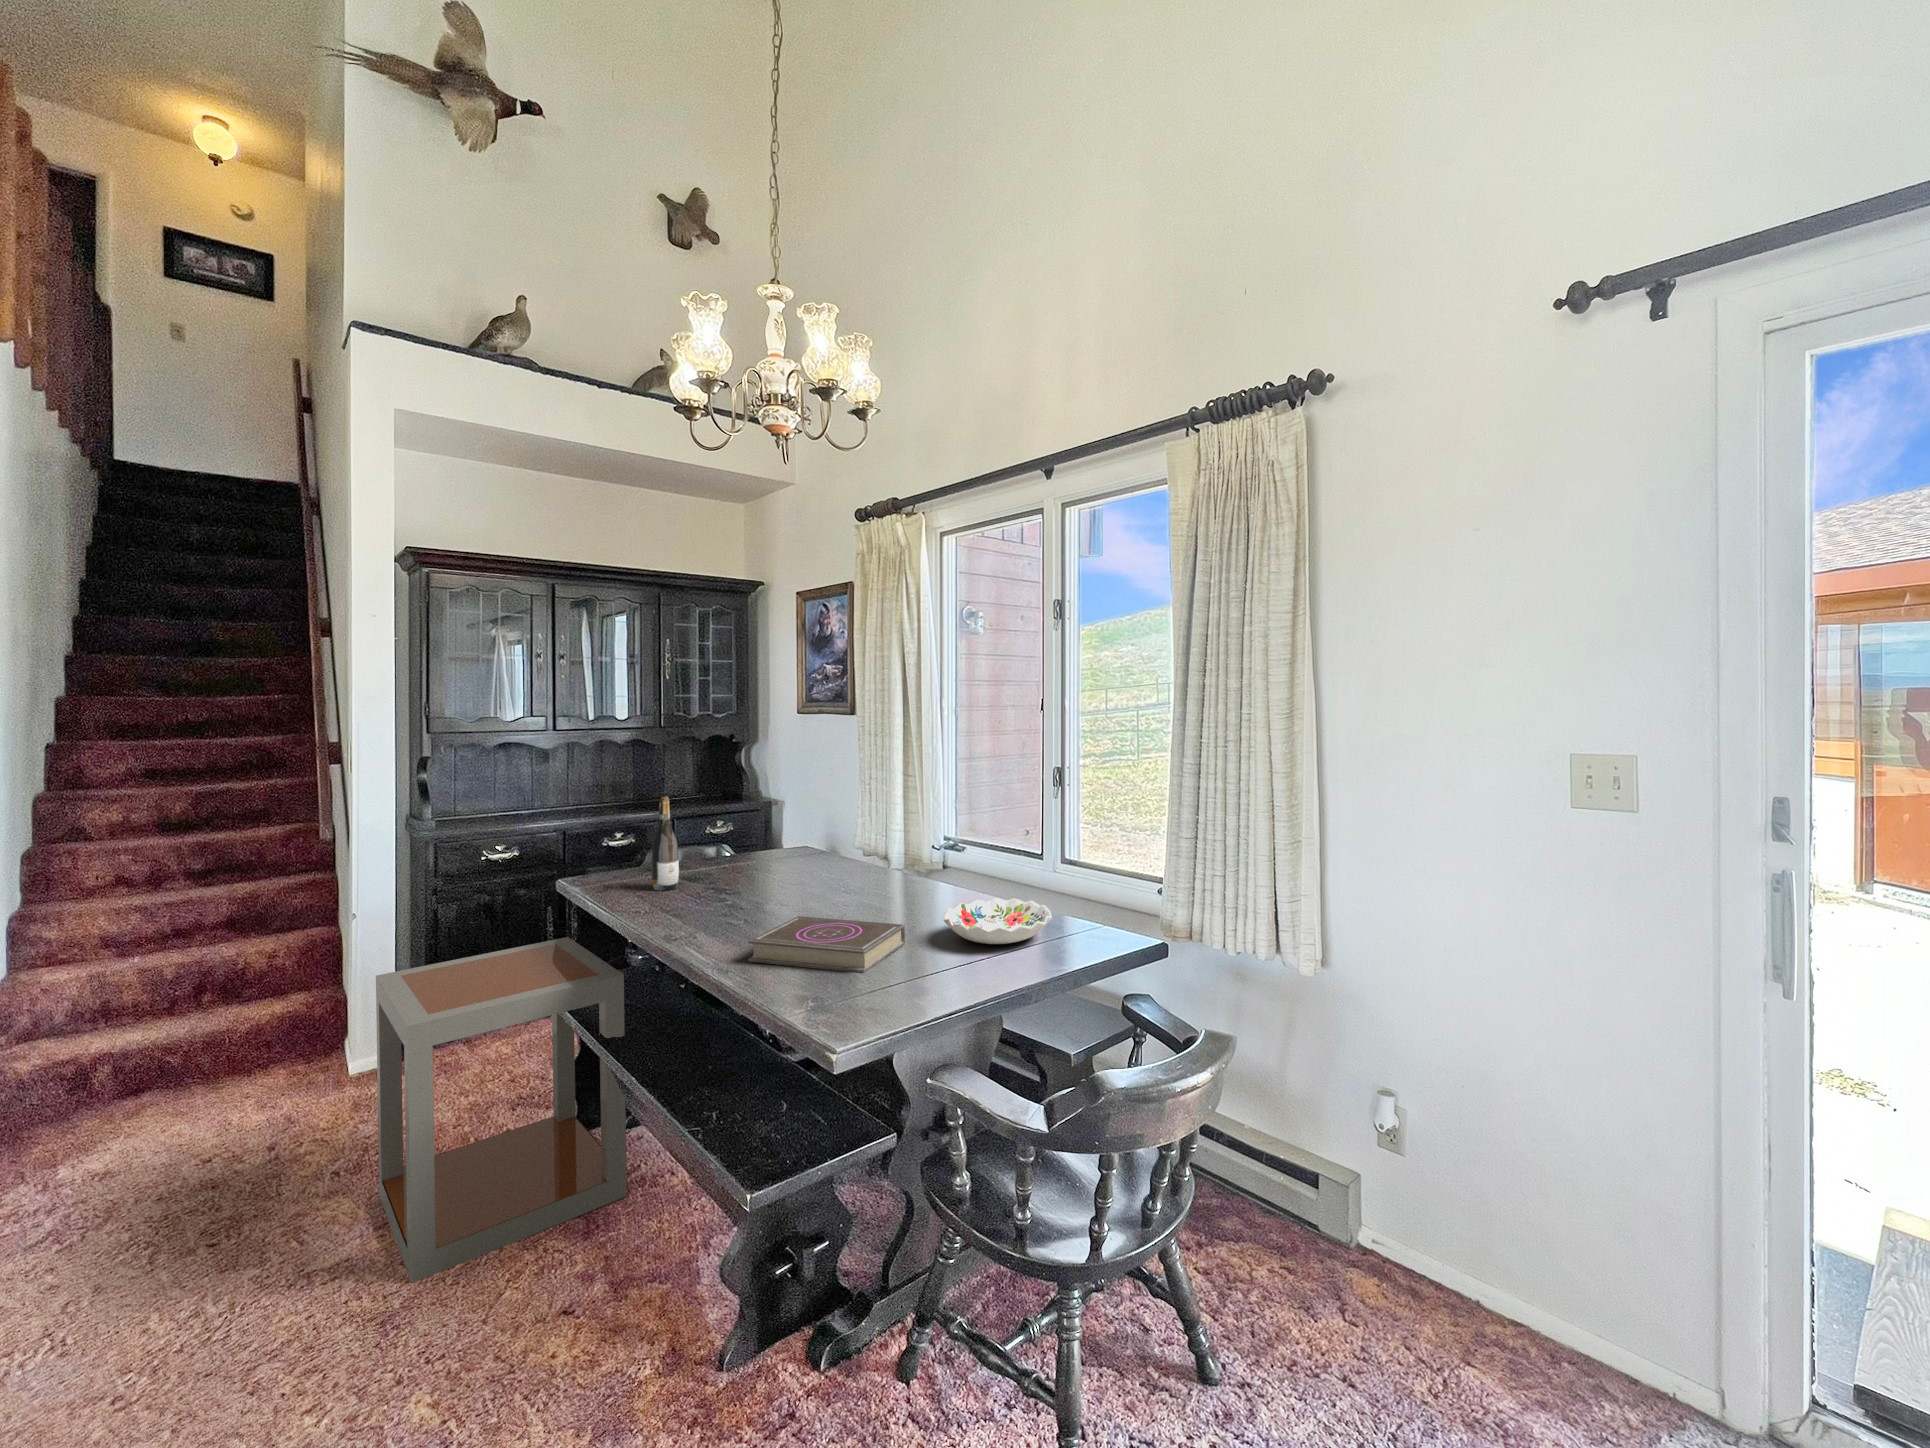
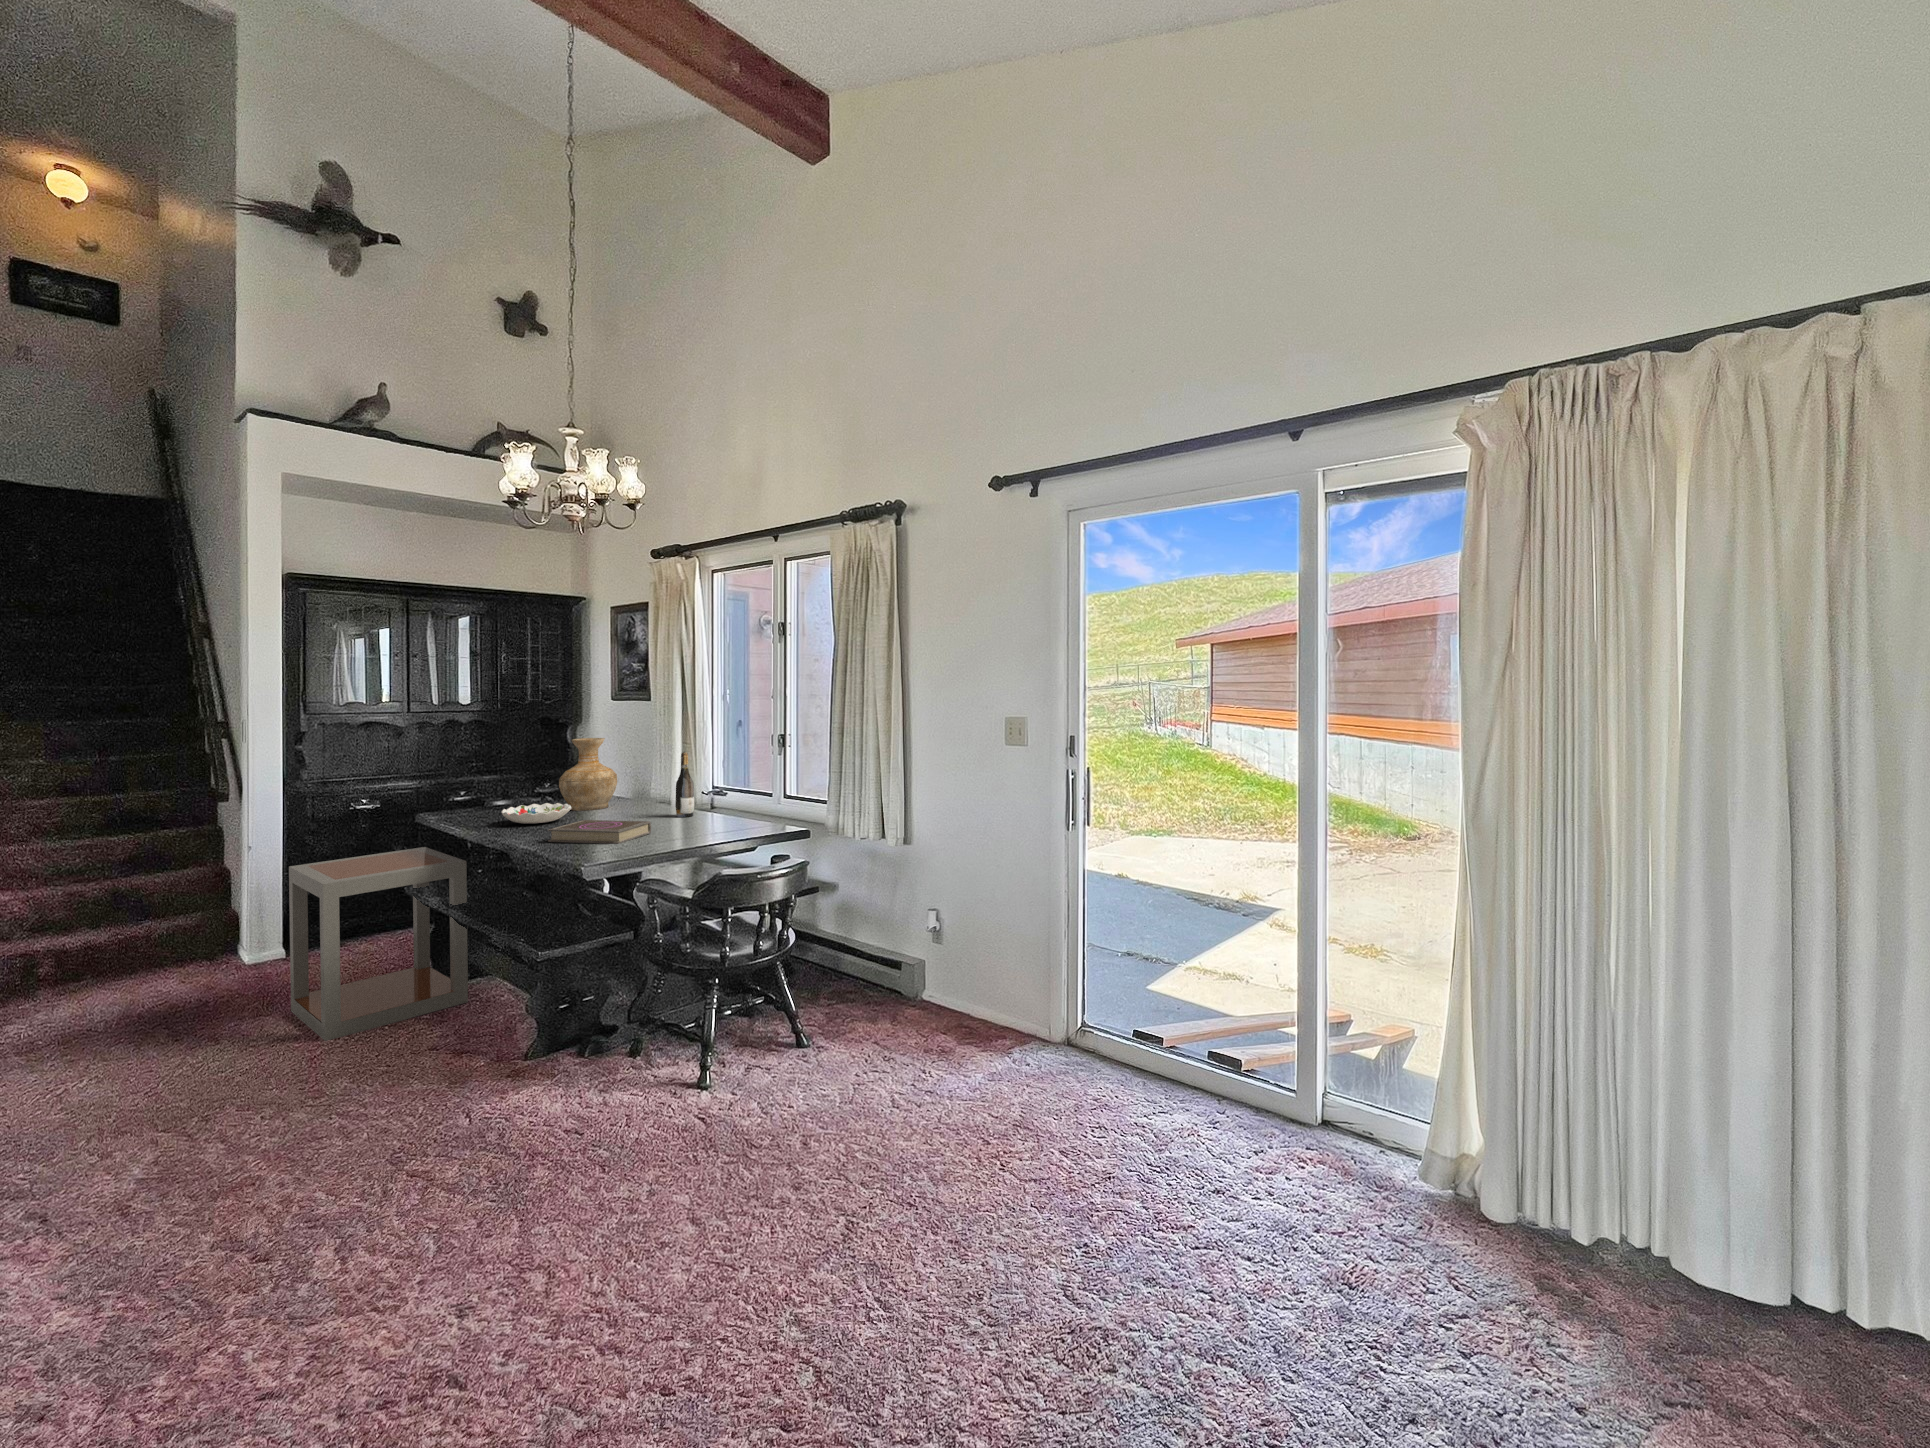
vase: none [748,772,827,880] -> present [559,738,617,811]
wine bottle: present [652,796,679,891] -> present [675,752,694,817]
decorative bowl: present [944,898,1052,944] -> present [501,803,571,824]

